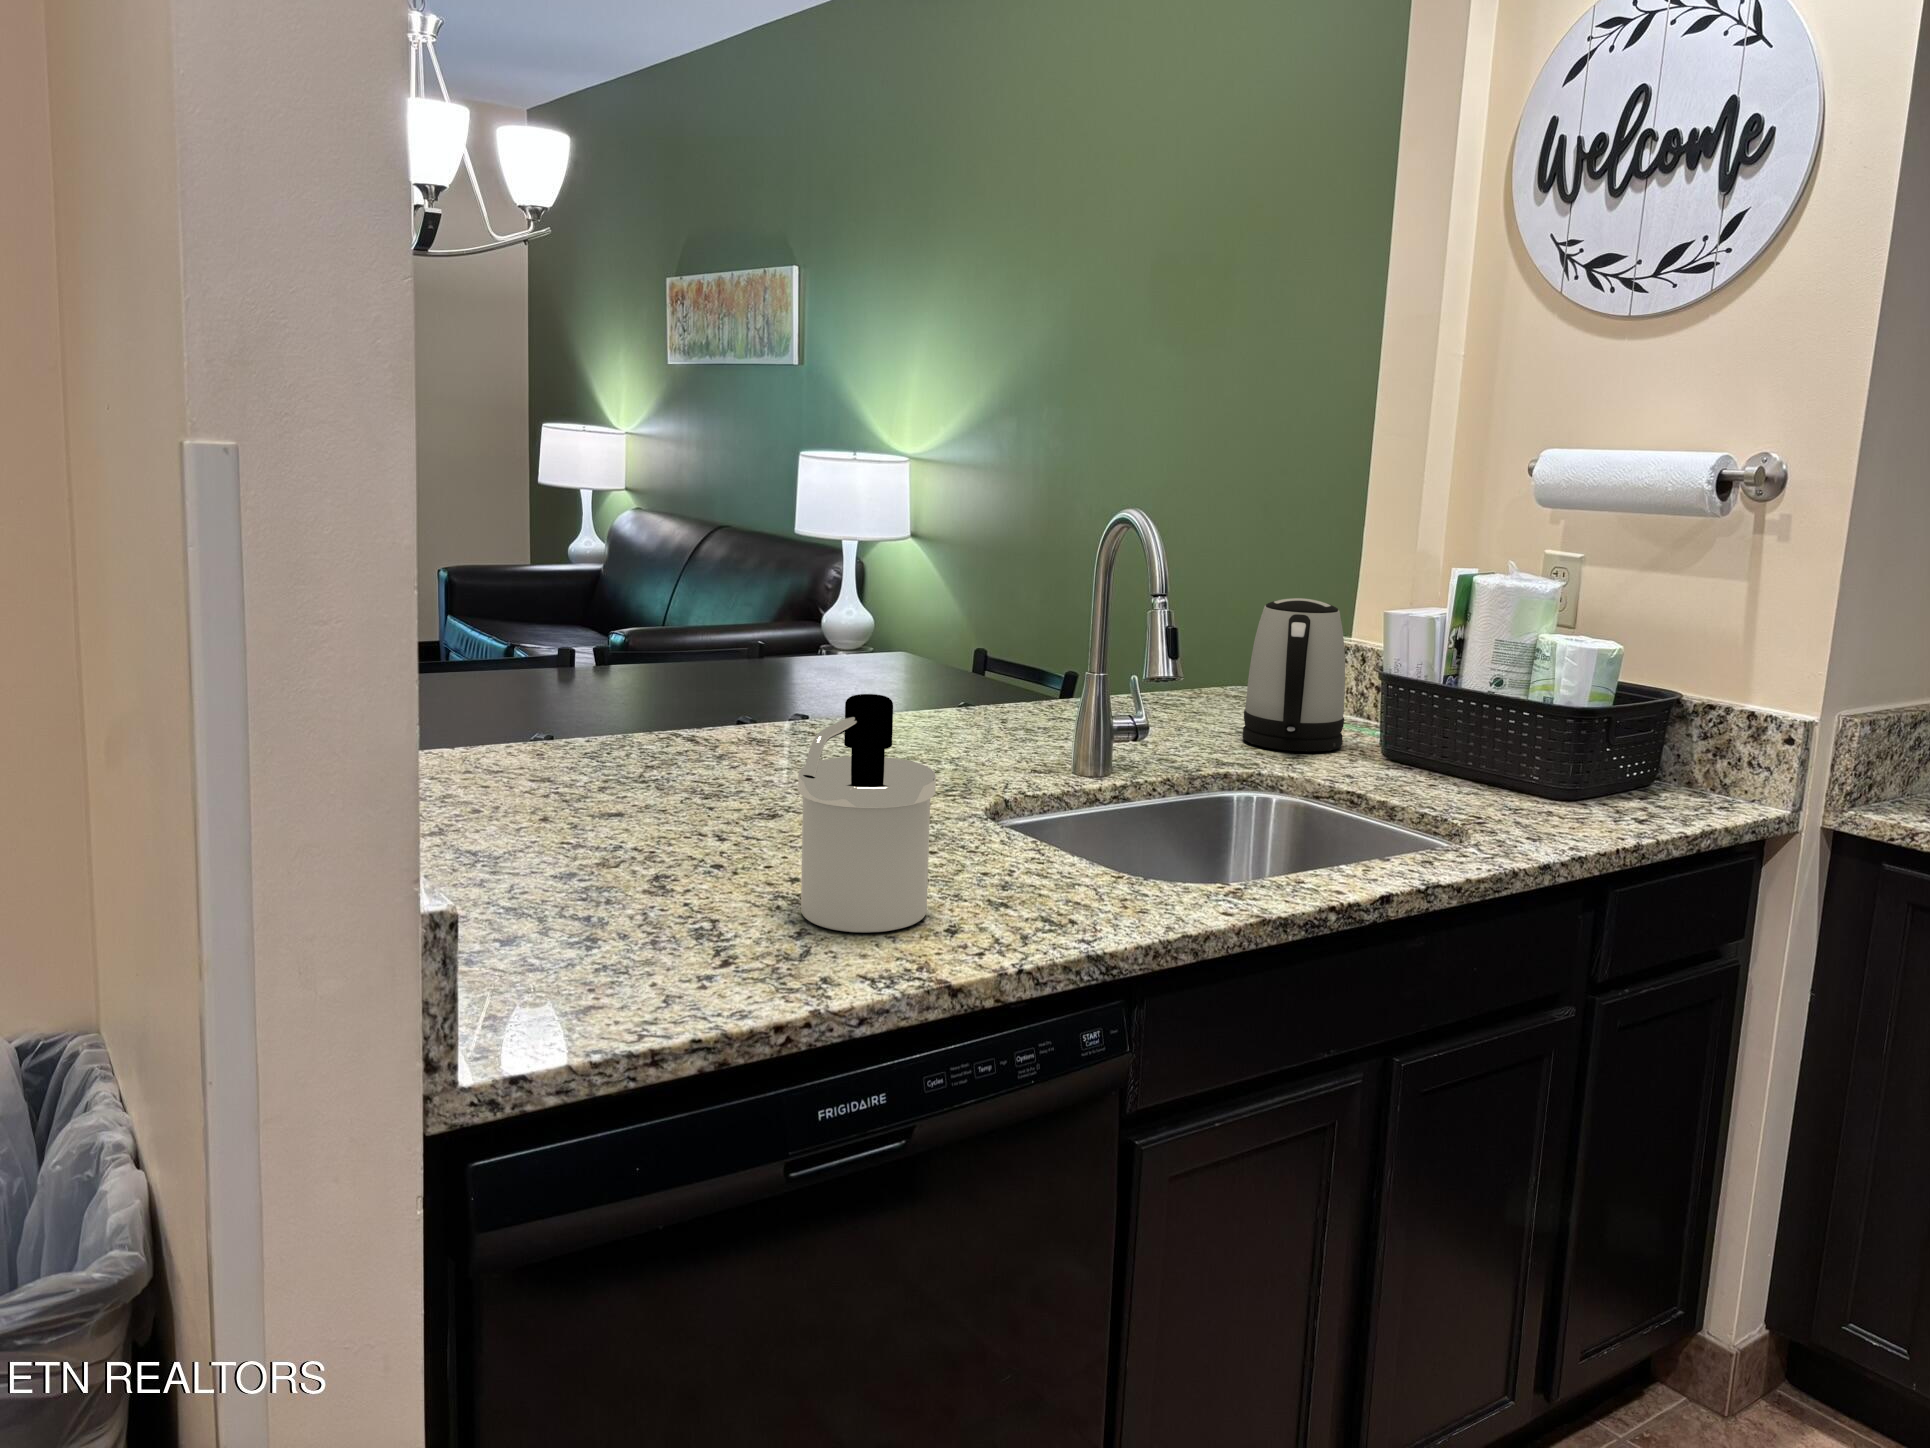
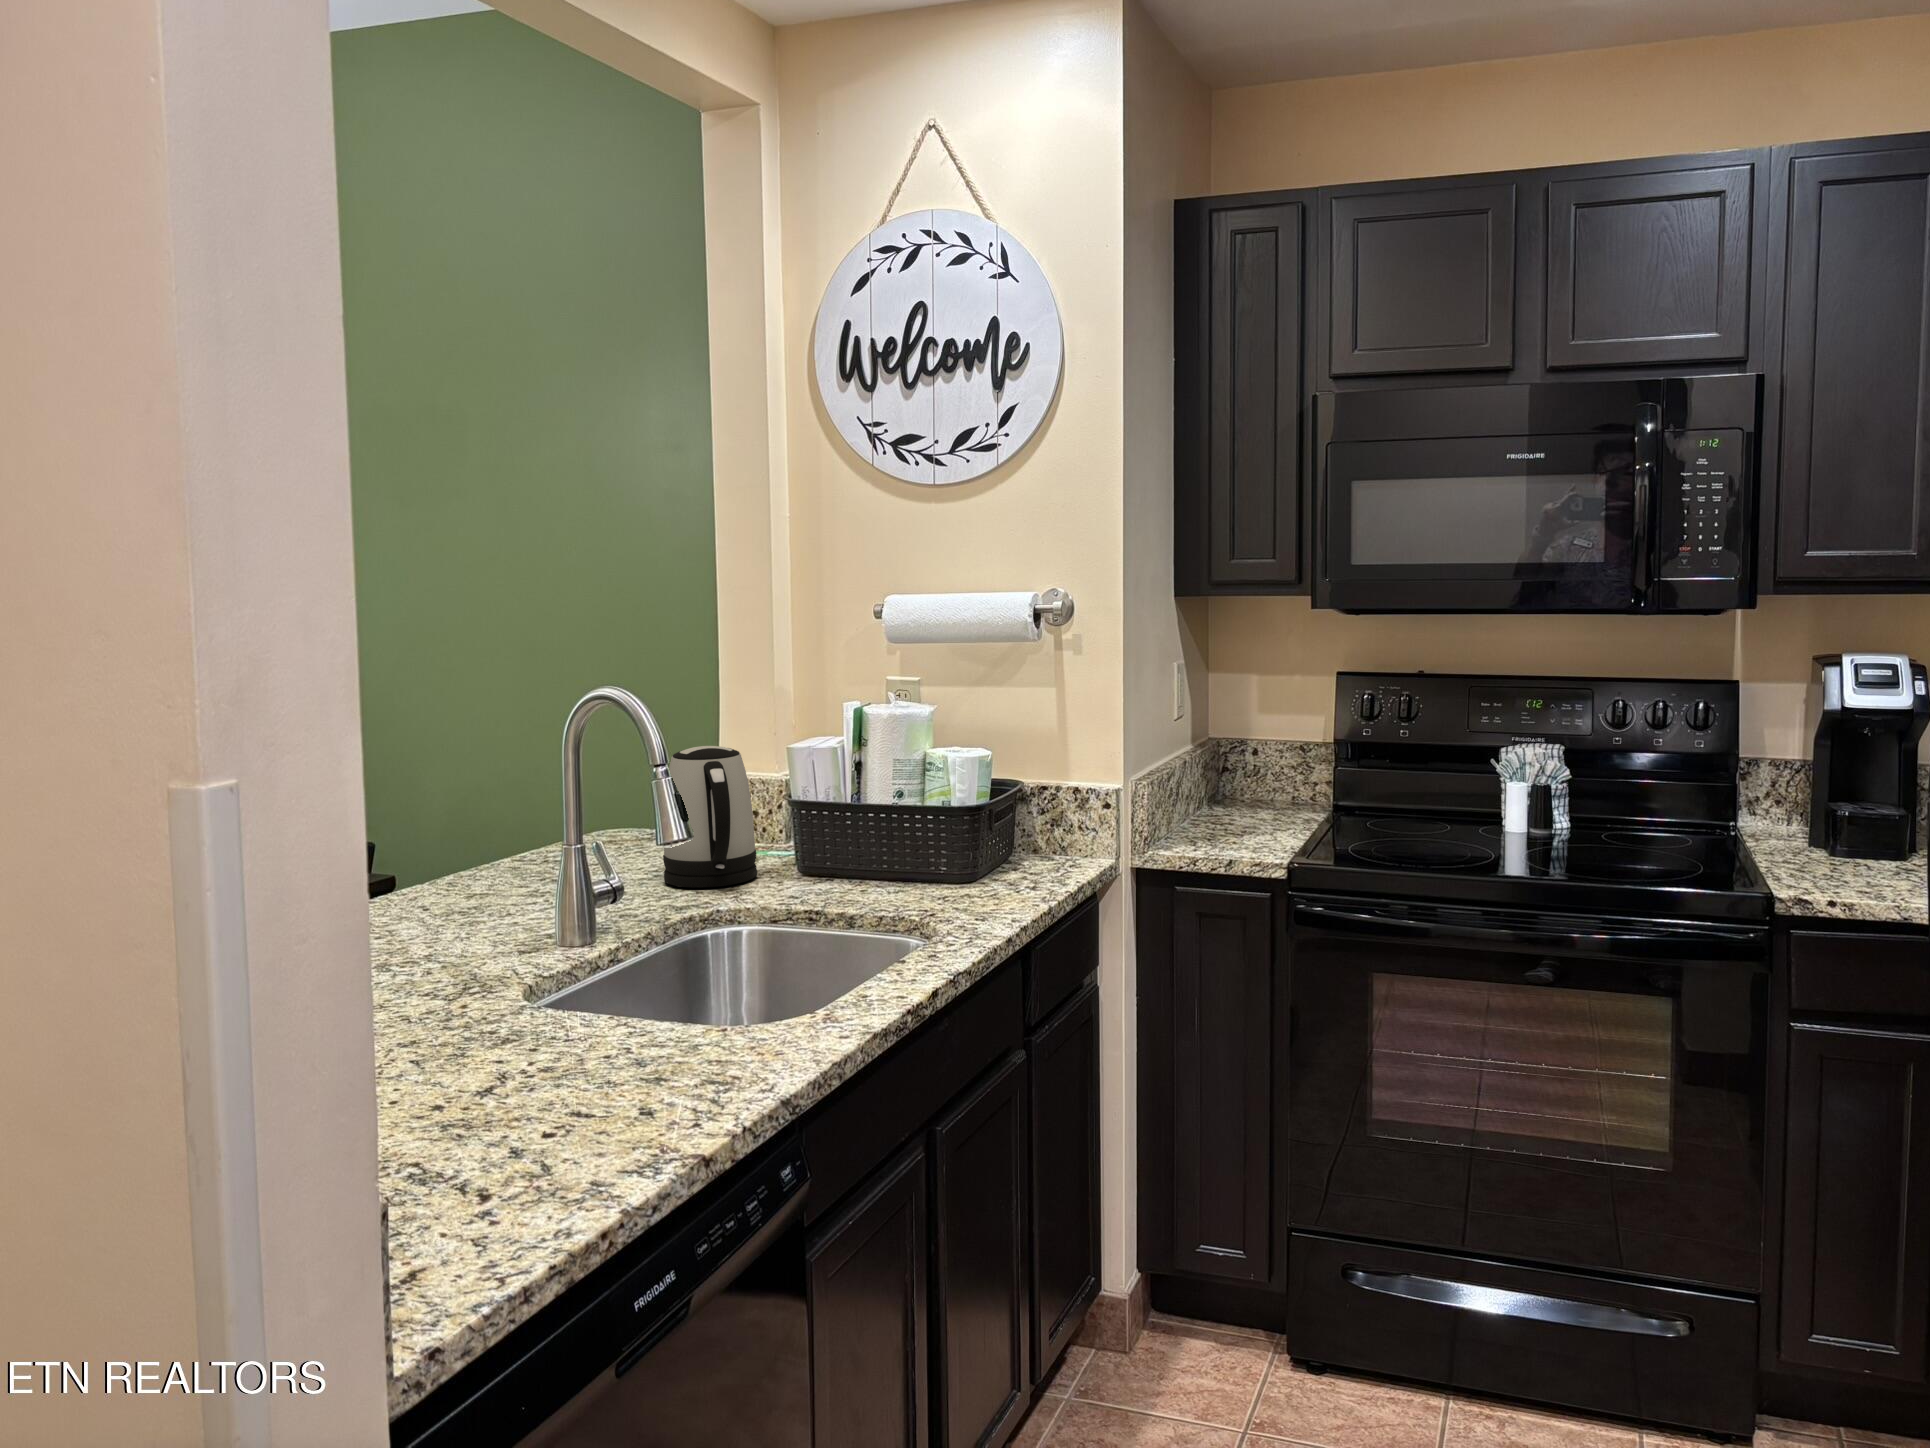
soap dispenser: present [798,694,936,933] -> none [472,904,612,1141]

